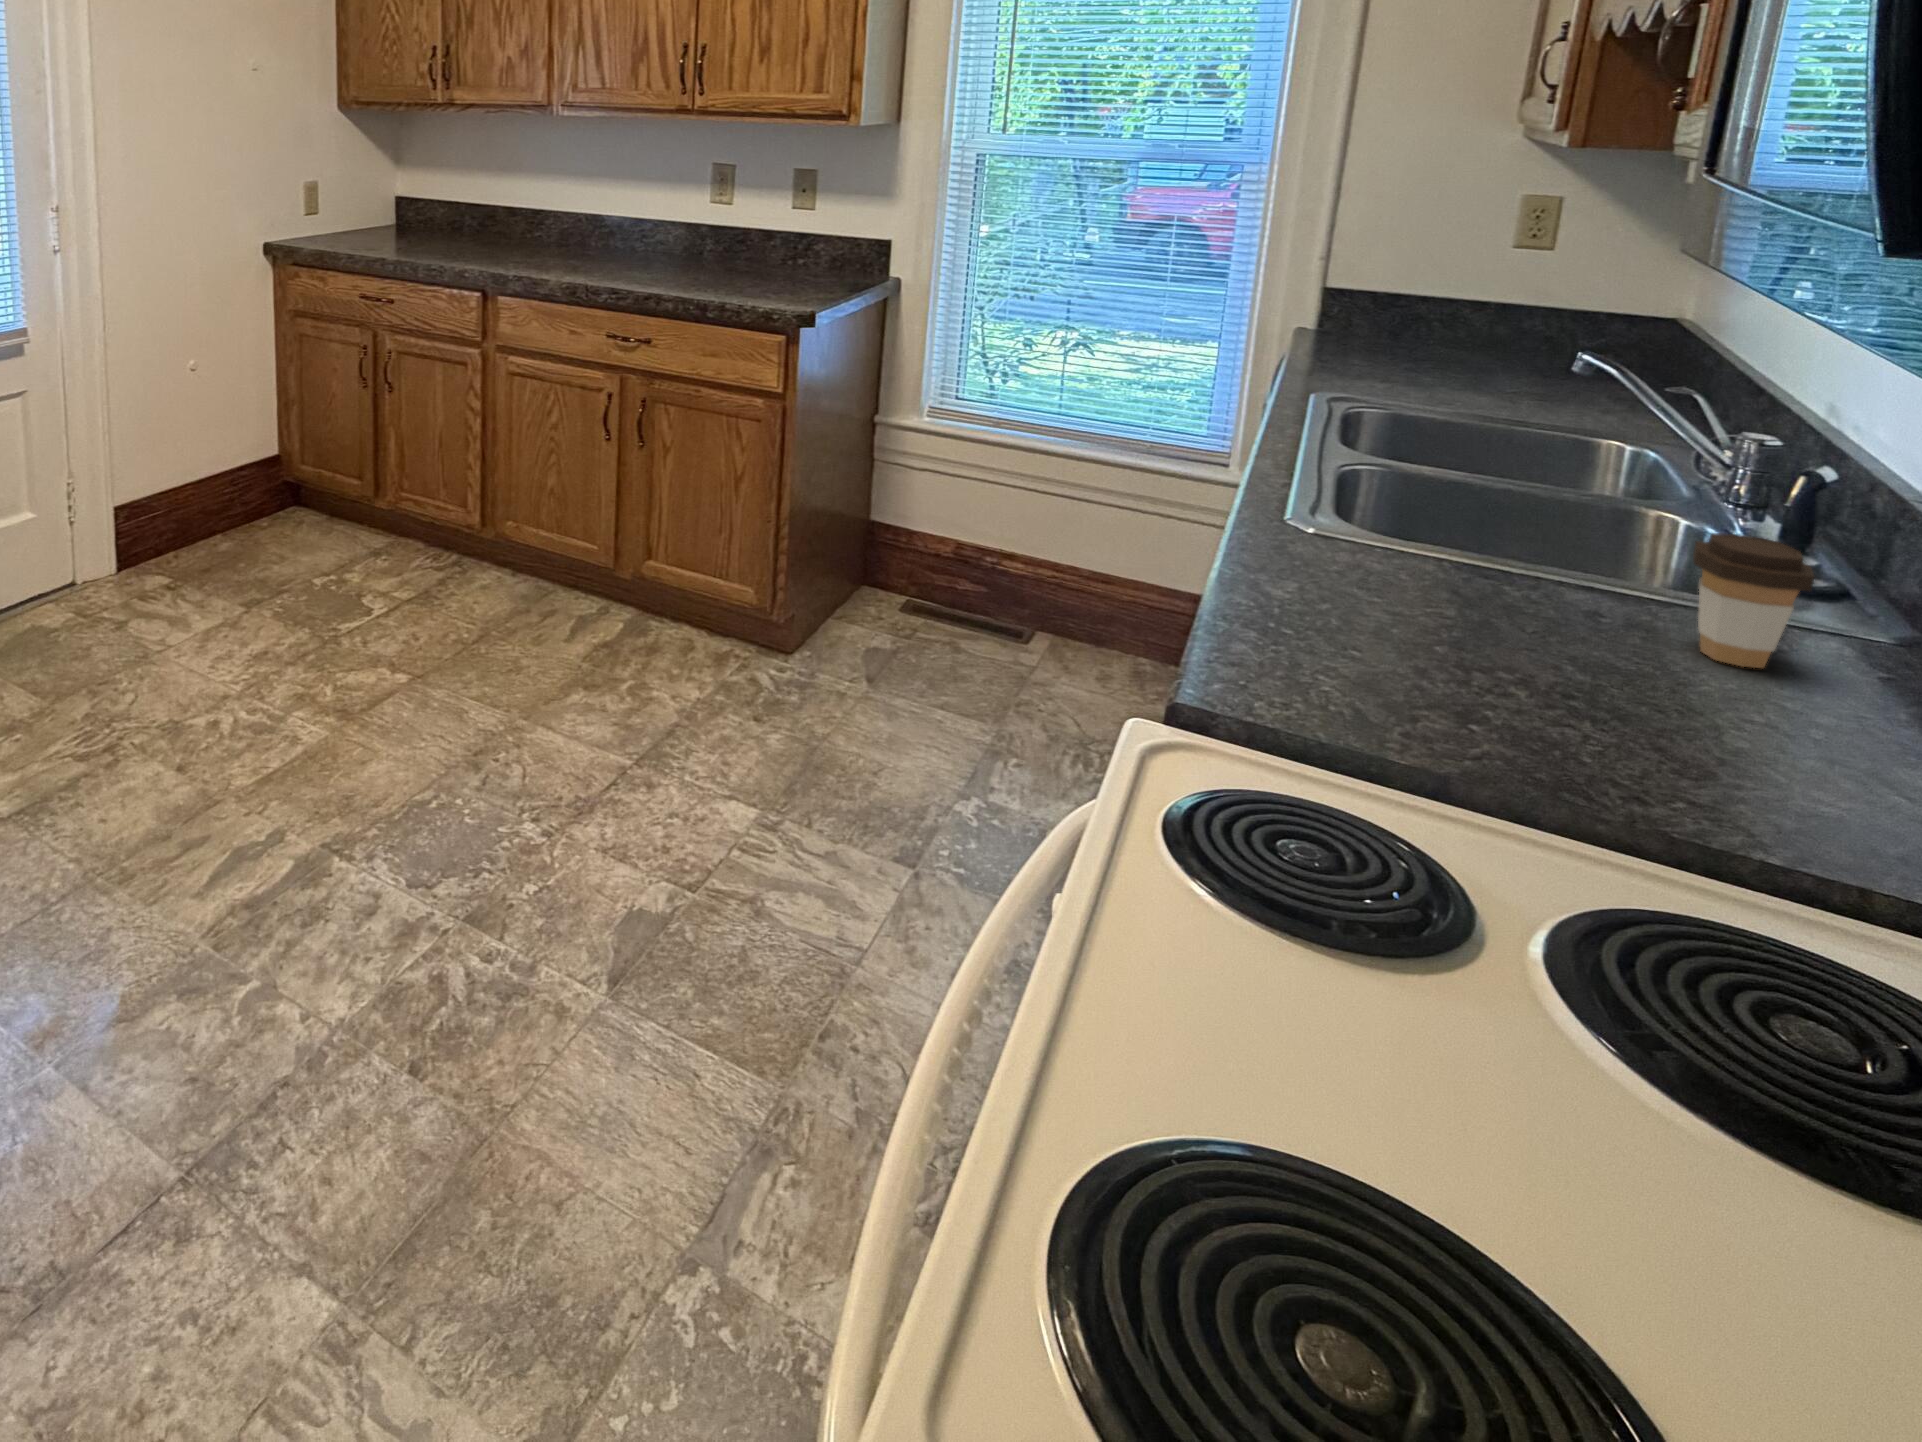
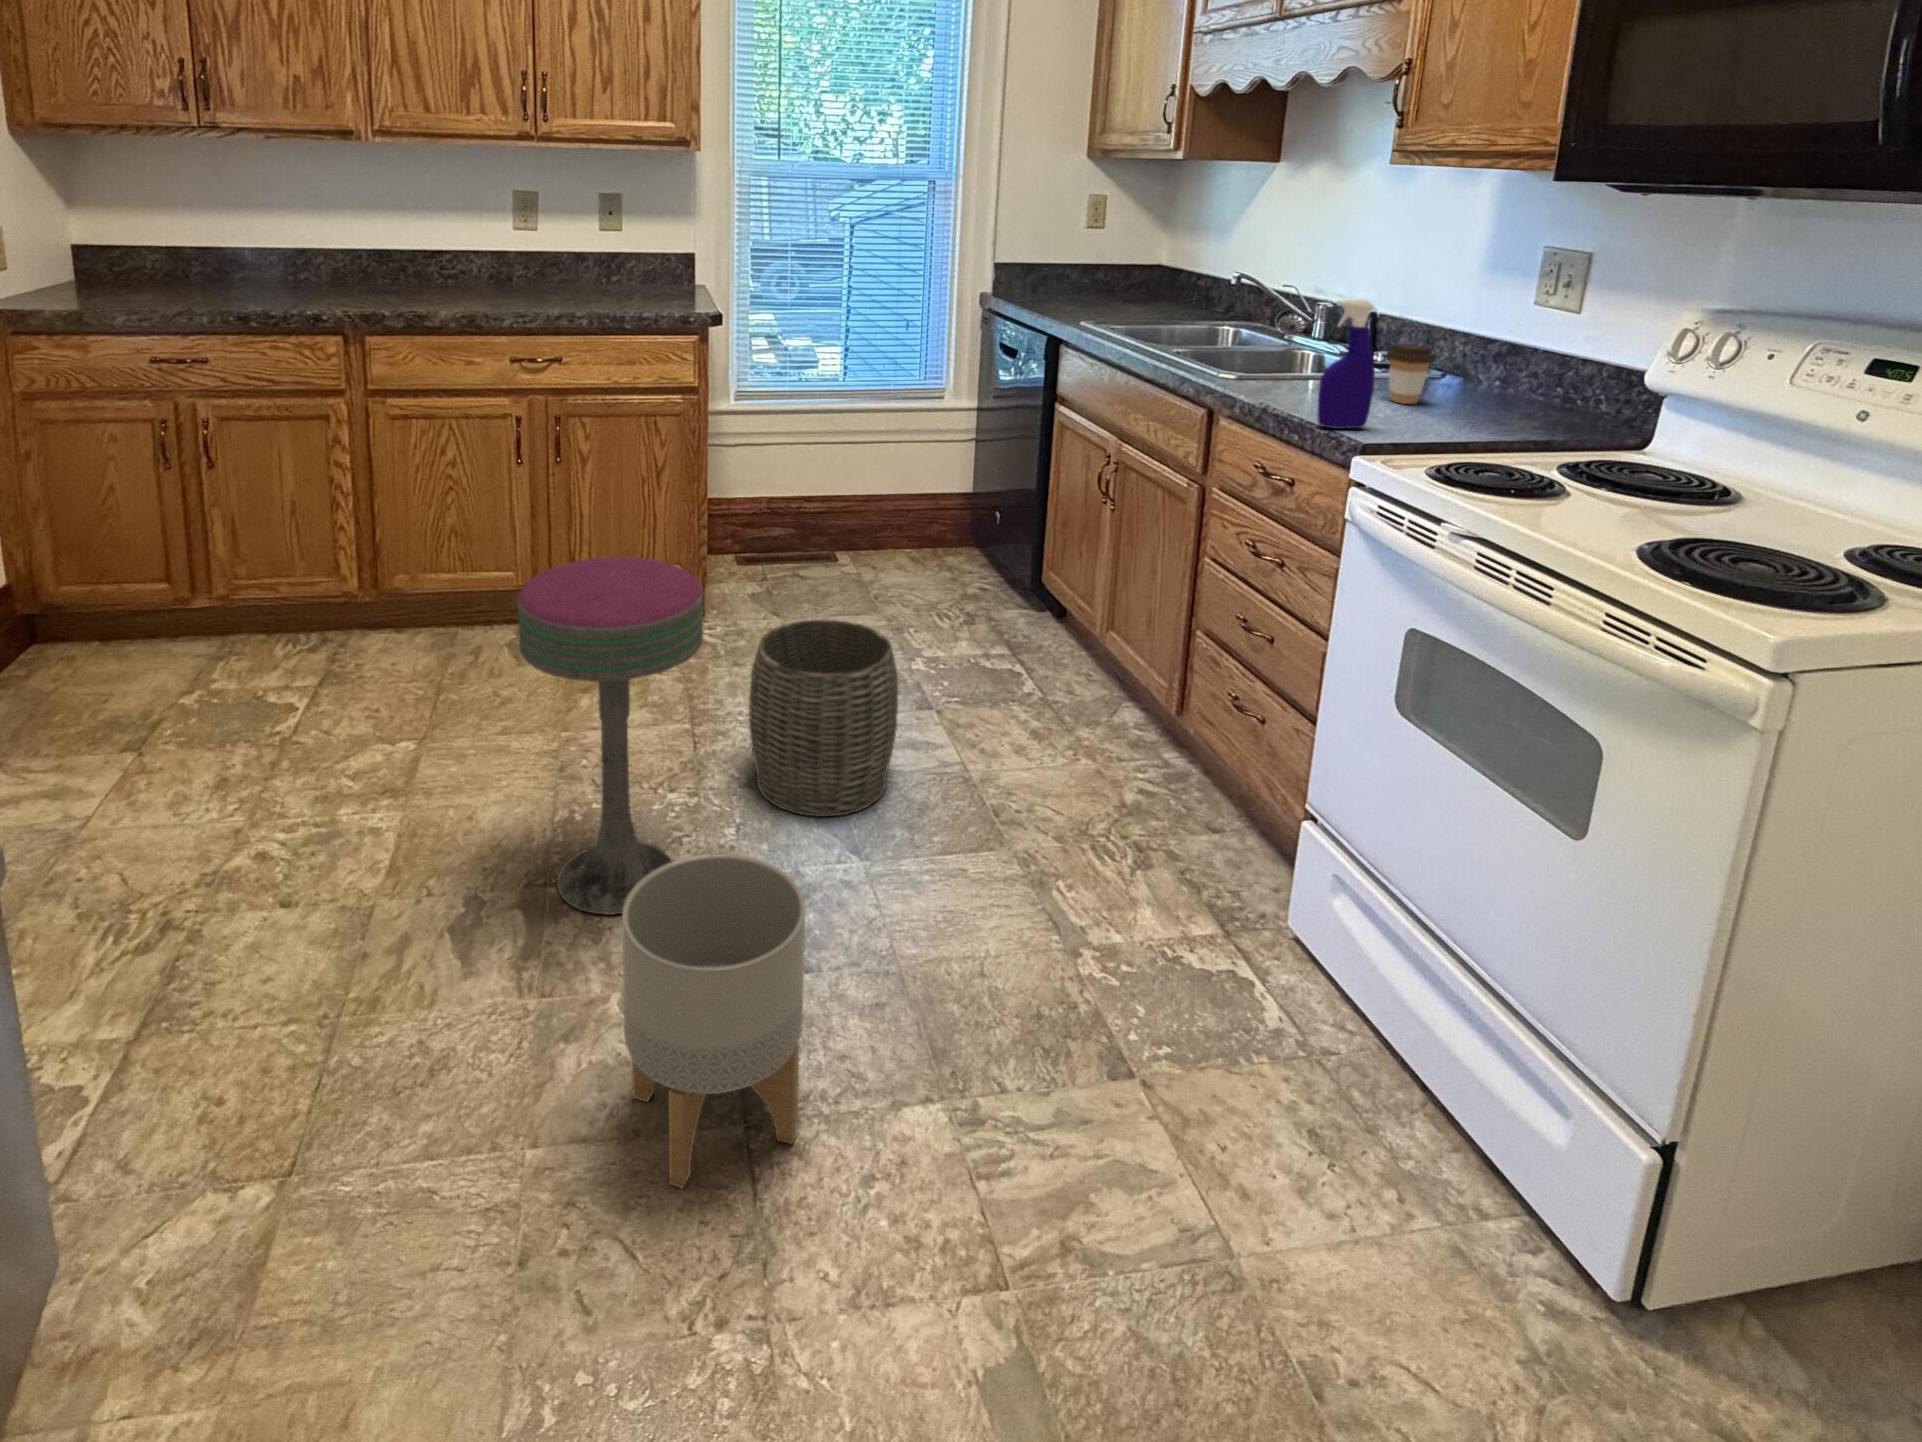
spray bottle: none [1313,417,1453,671] -> present [1318,300,1375,429]
bar stool: none [282,542,471,918] -> present [517,557,703,915]
woven basket: none [586,684,769,941] -> present [749,619,898,817]
planter: none [60,862,267,1224] -> present [622,854,806,1188]

